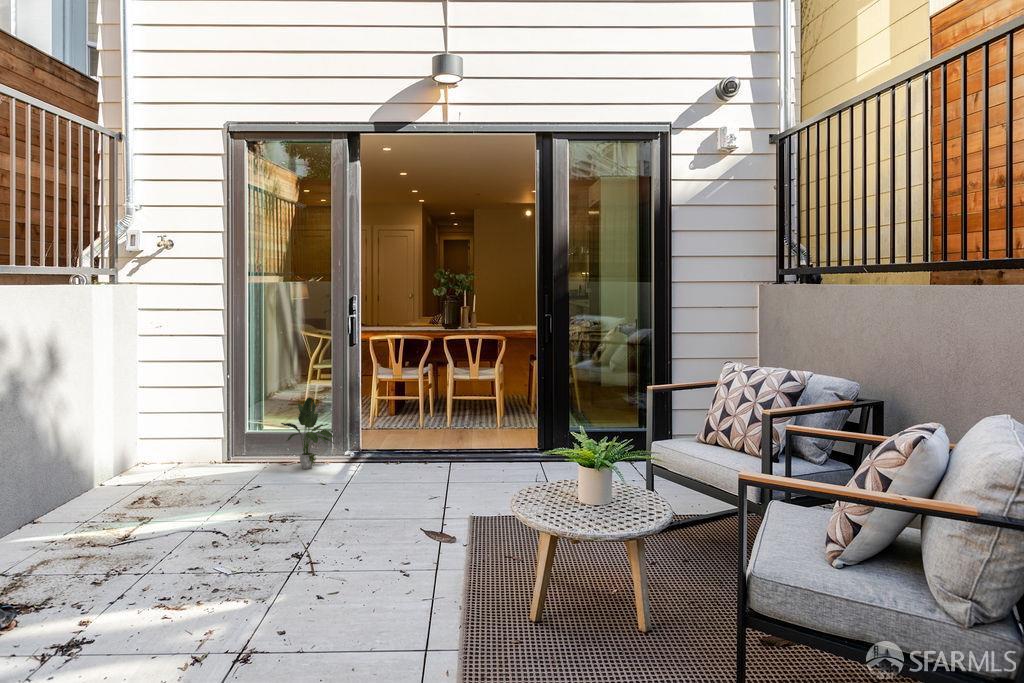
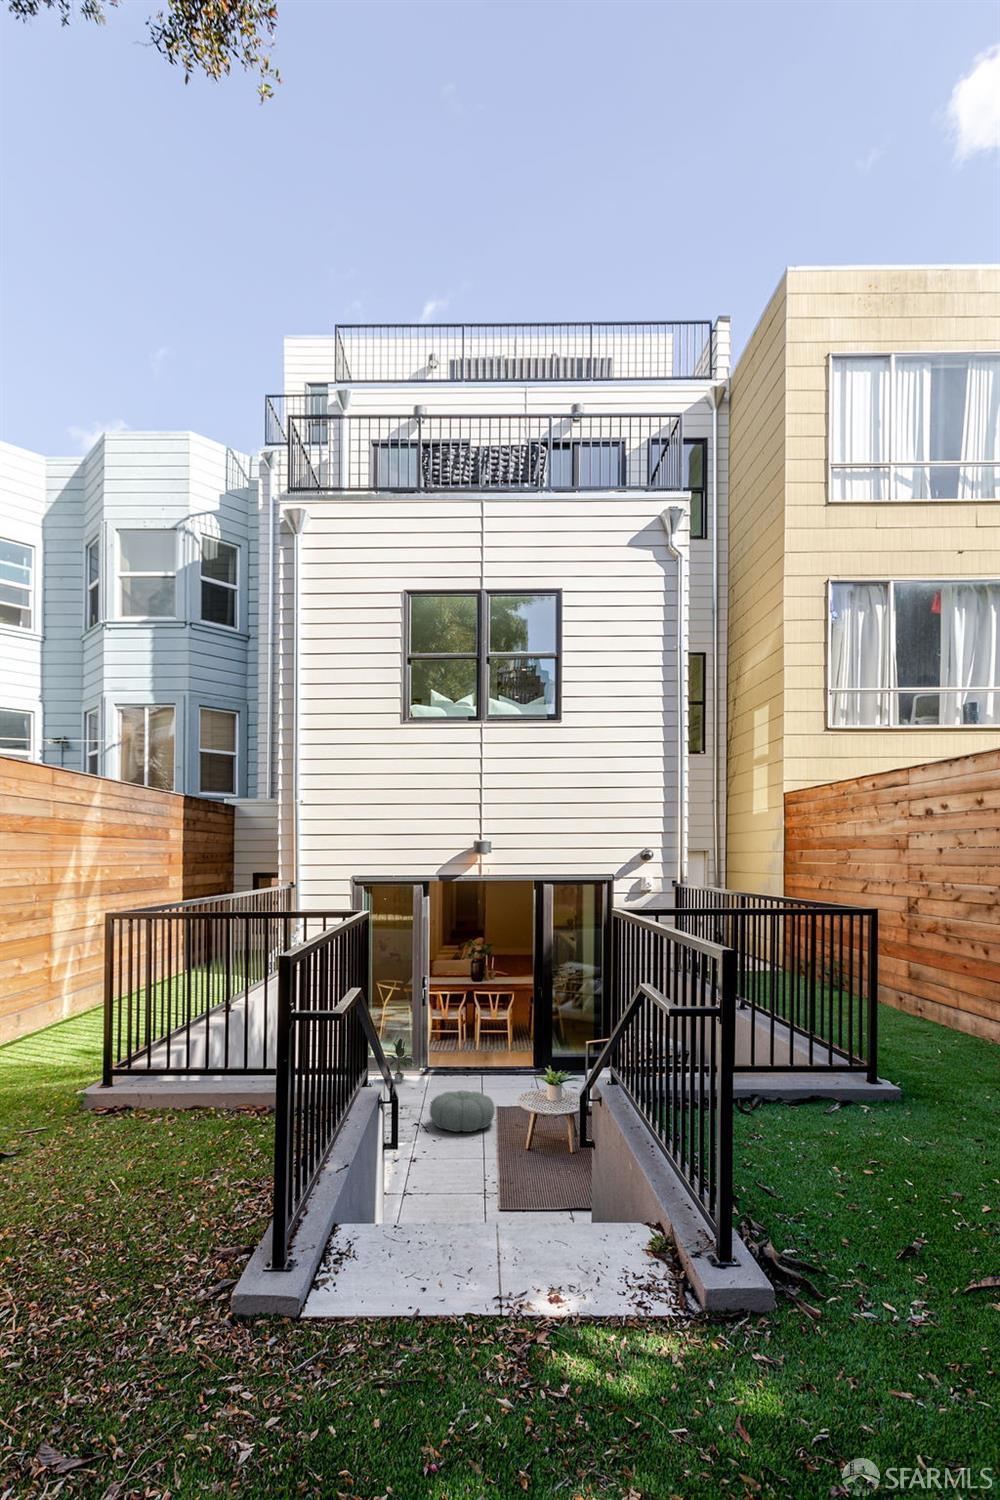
pouf: none [319,482,460,571] -> present [430,1091,495,1132]

